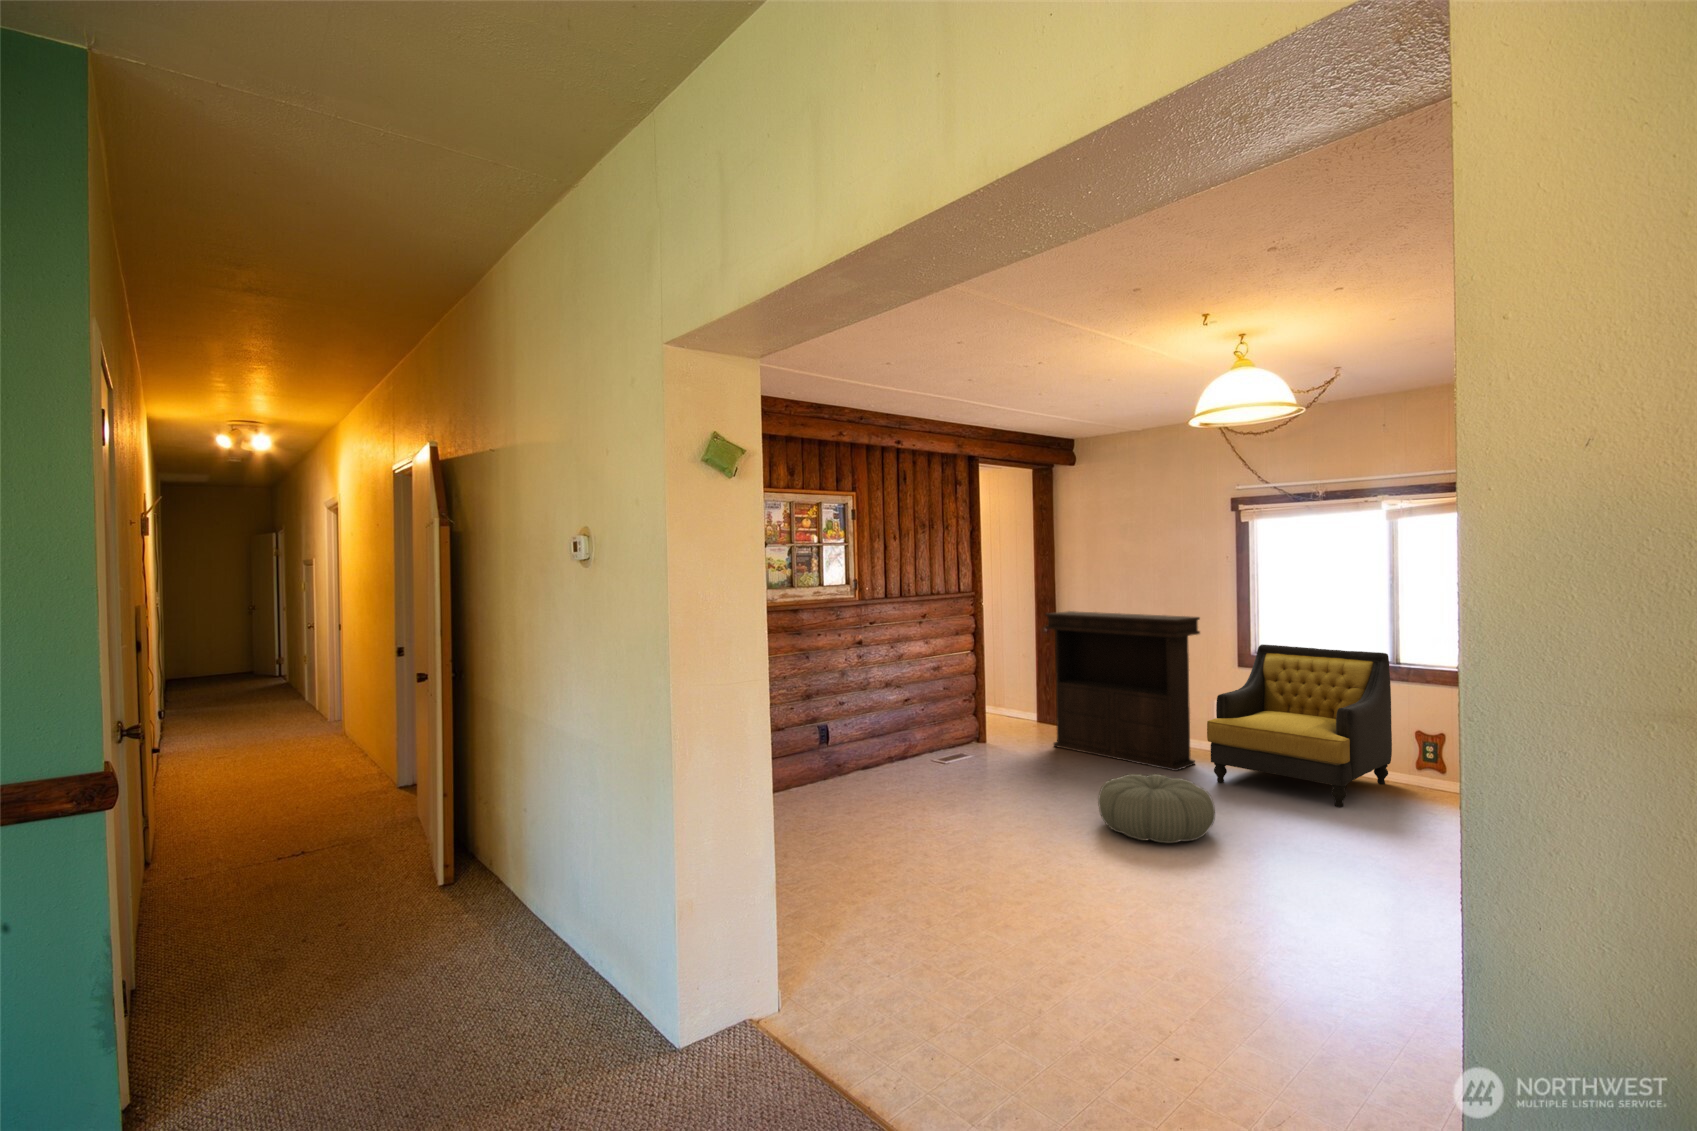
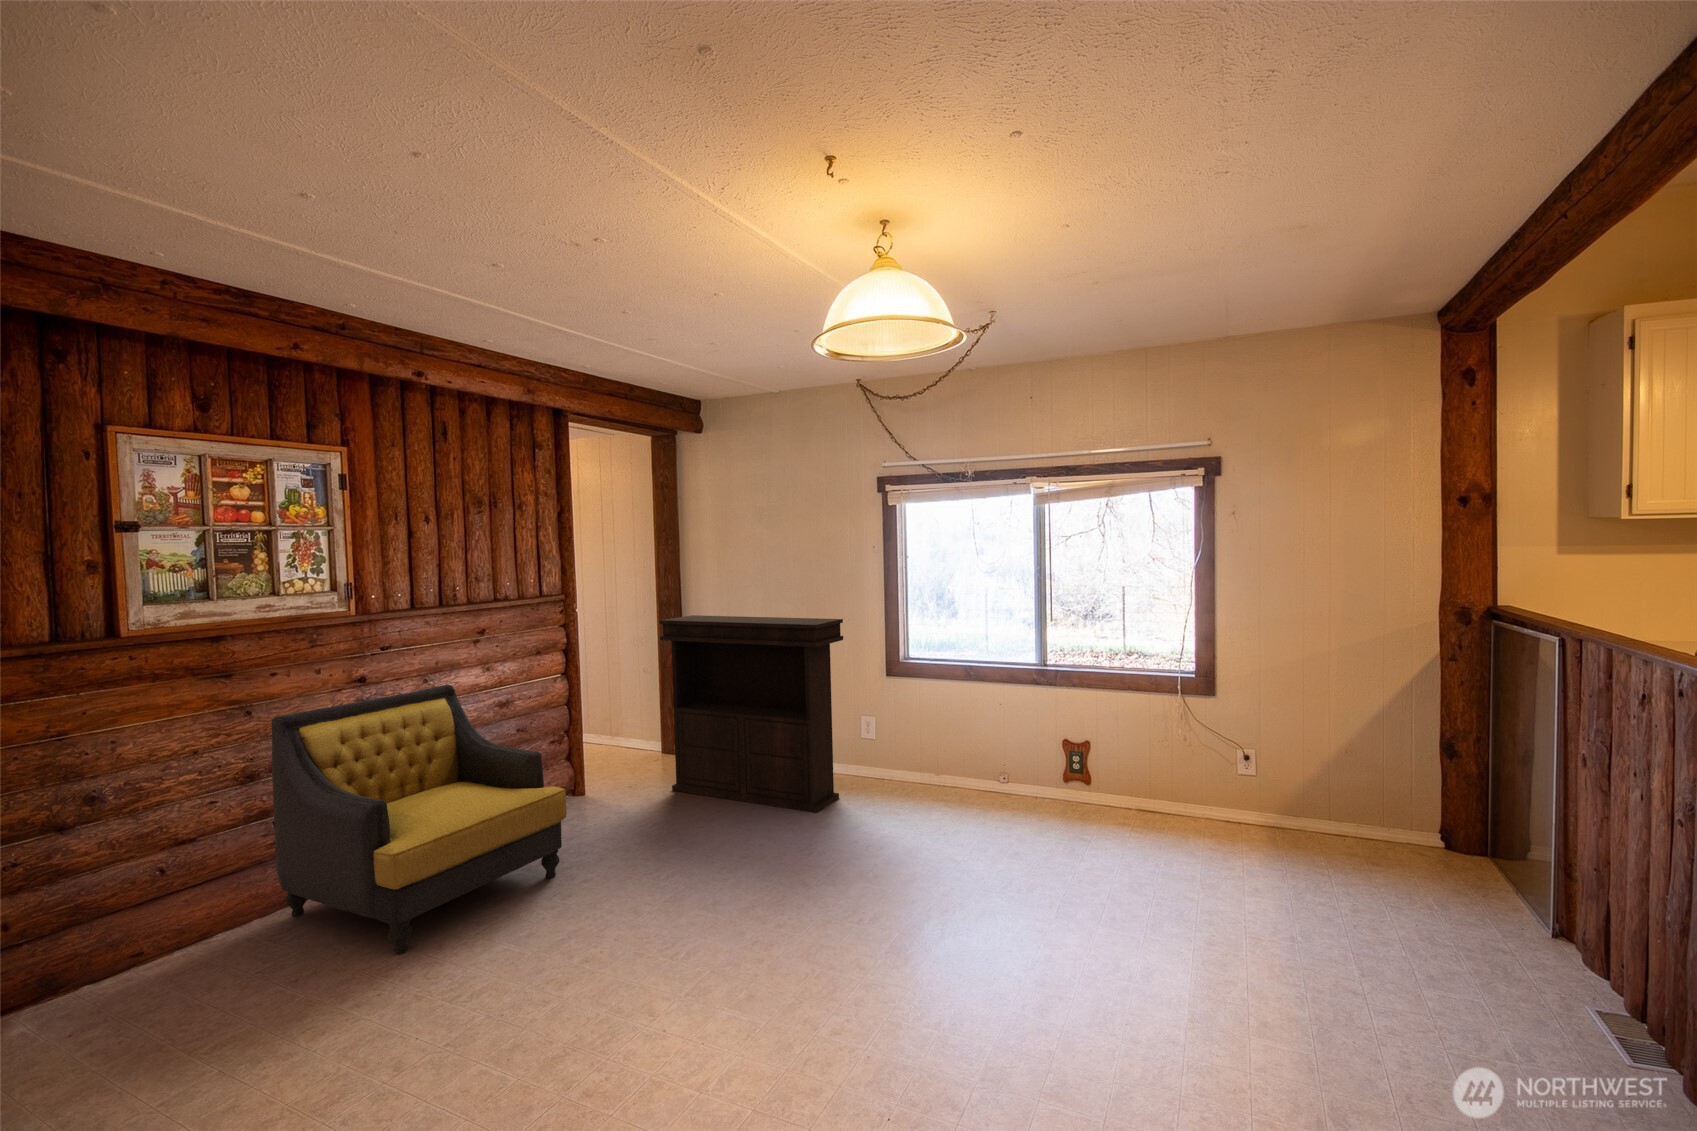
armchair: present [1207,644,1392,807] -> present [271,685,566,954]
pouf: present [1098,774,1215,843] -> none [709,847,864,964]

